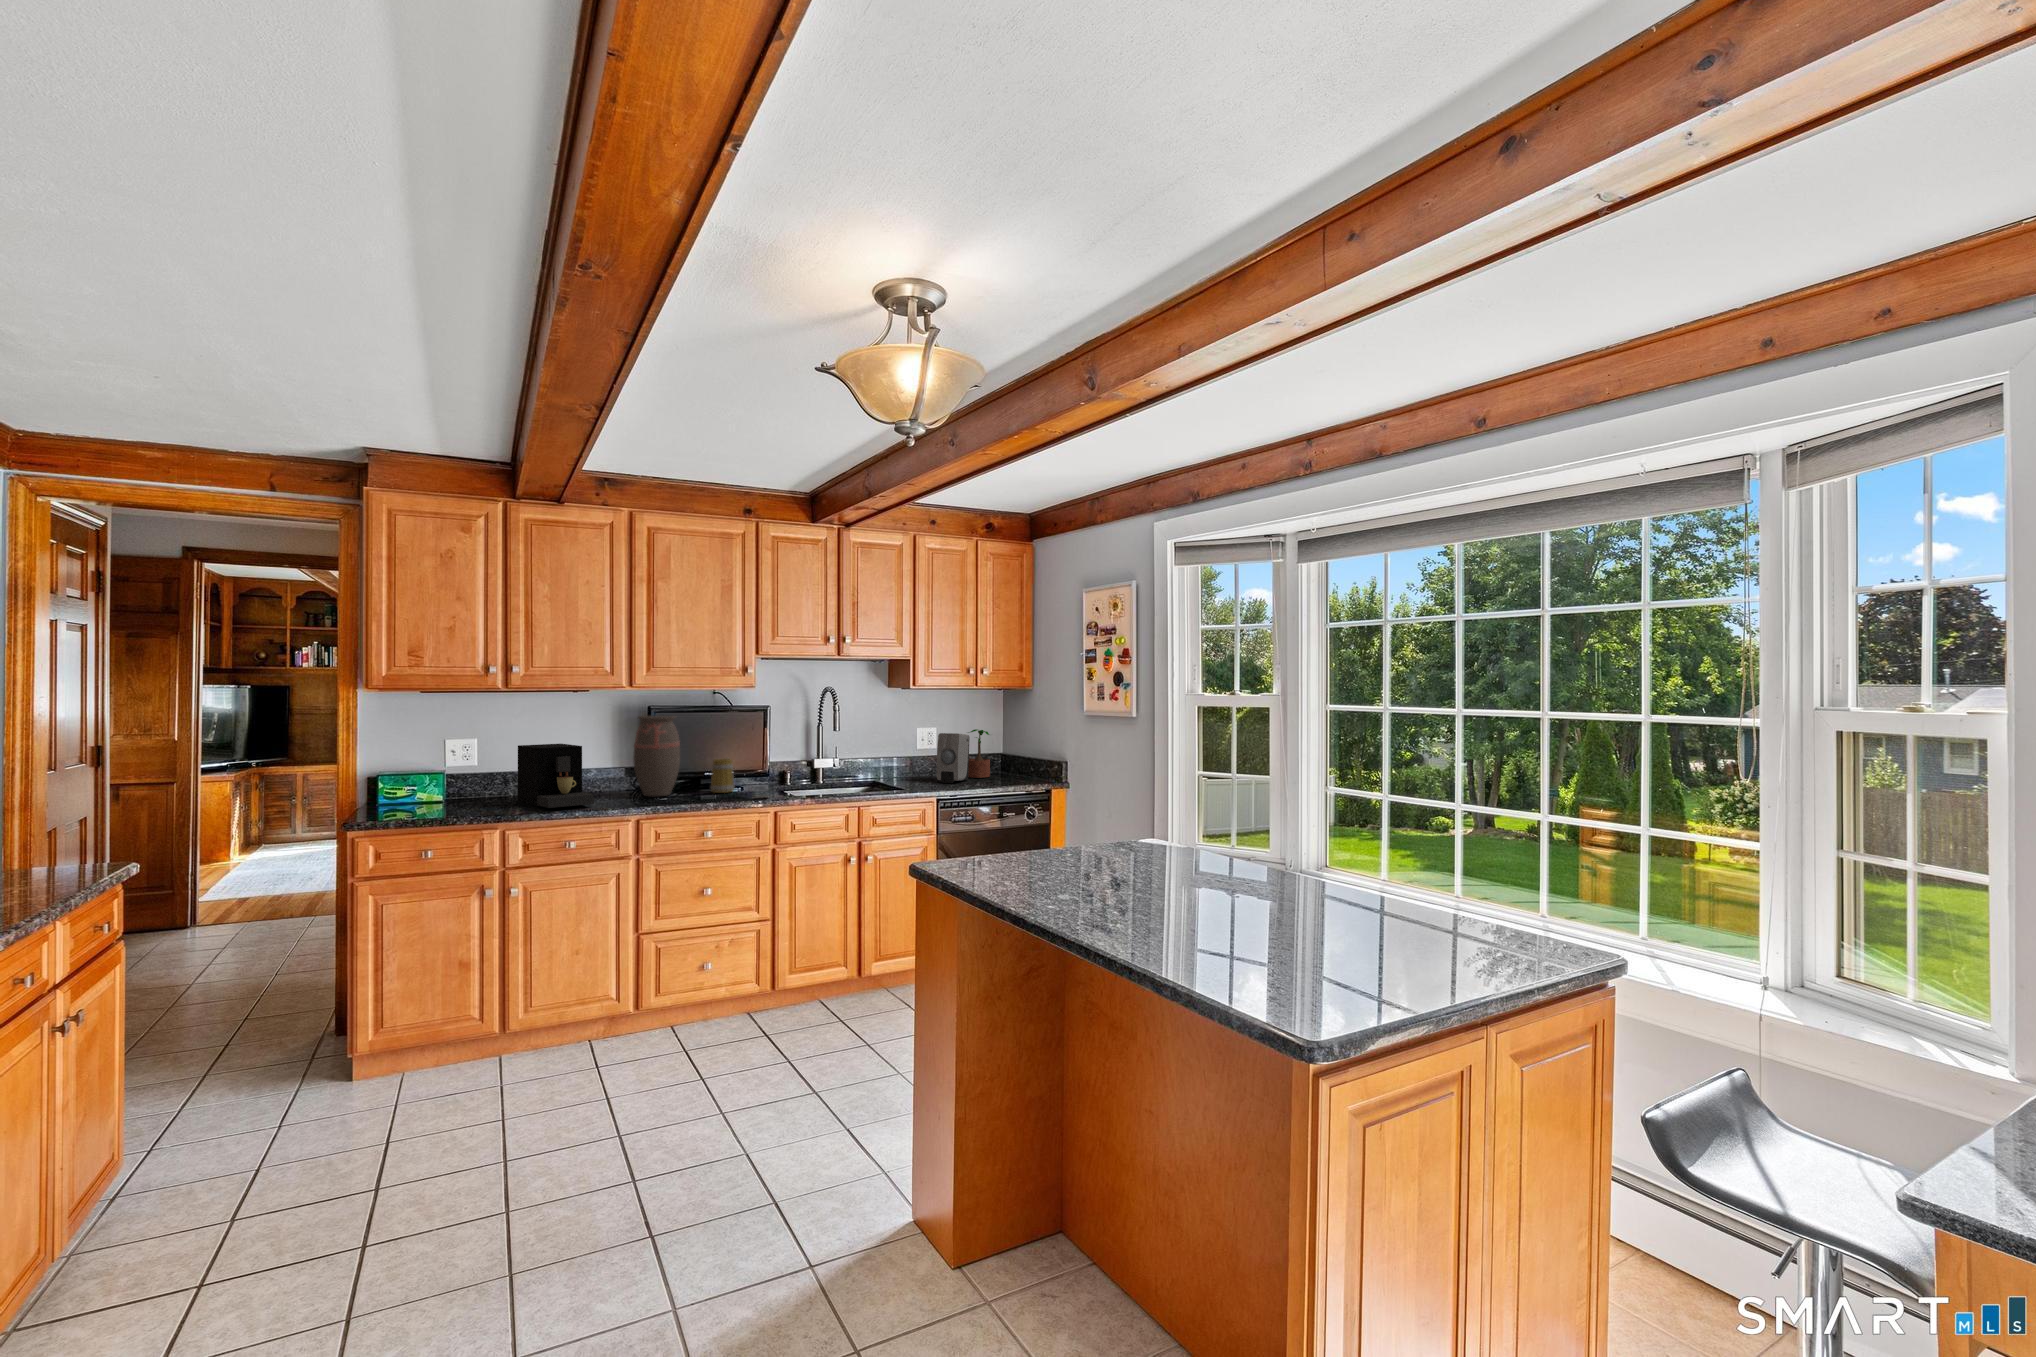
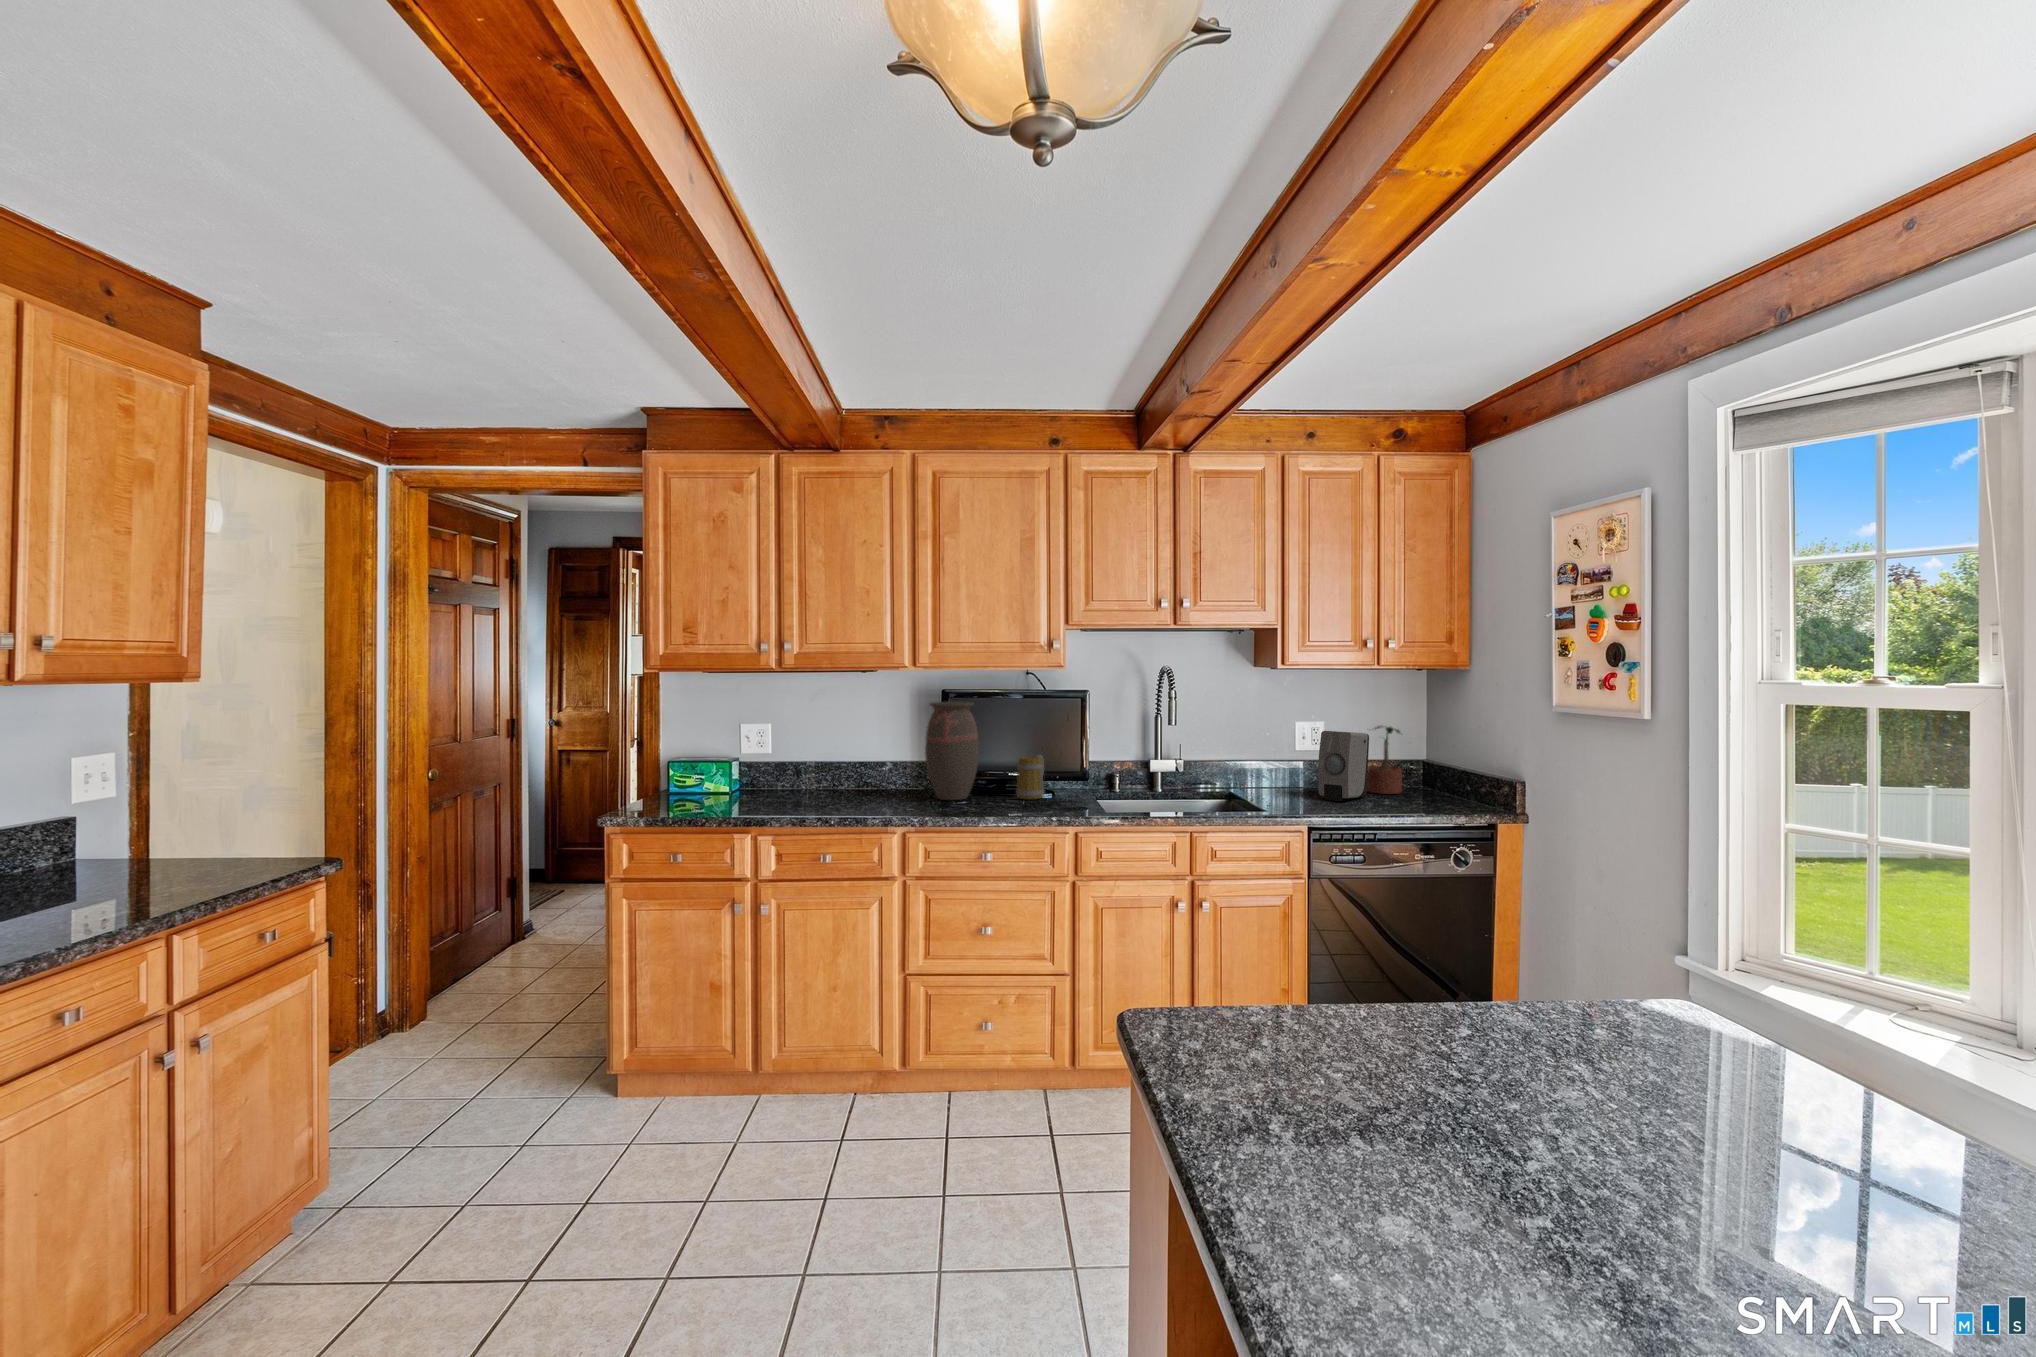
coffee maker: present [518,744,594,808] -> none [805,732,867,811]

